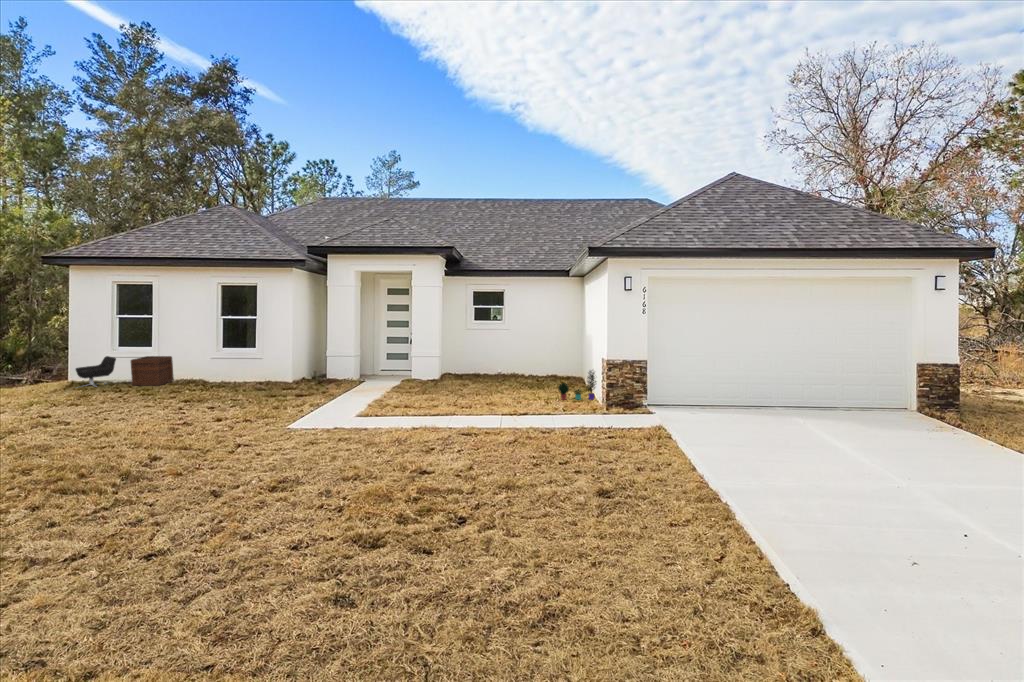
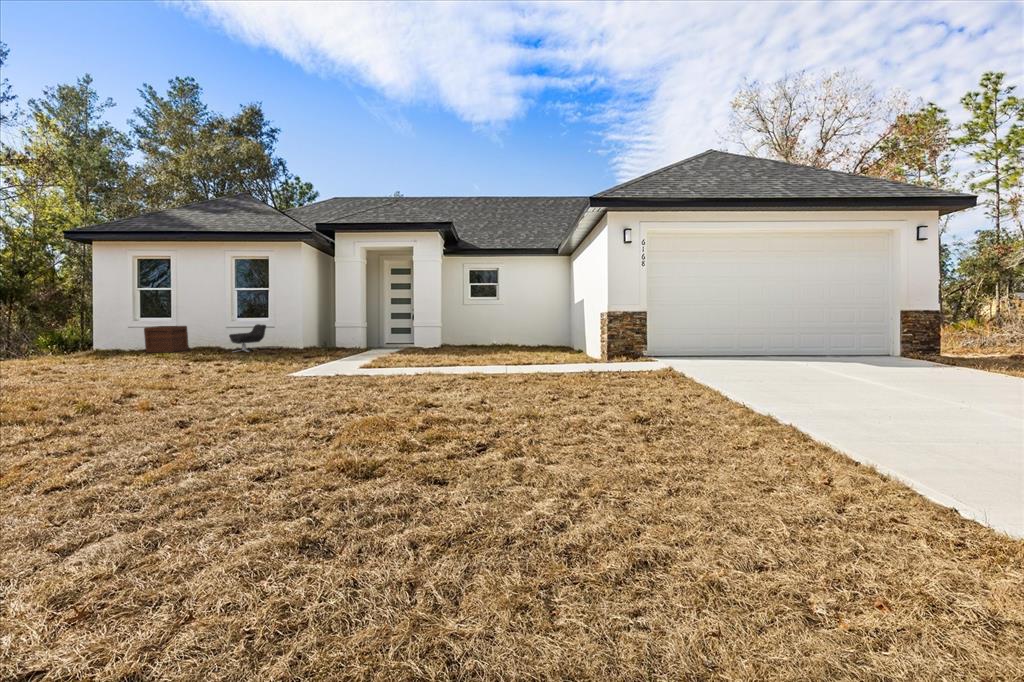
lounge chair: present [76,356,116,387] -> present [229,324,266,351]
potted plant: present [558,371,596,400] -> none [558,325,596,355]

